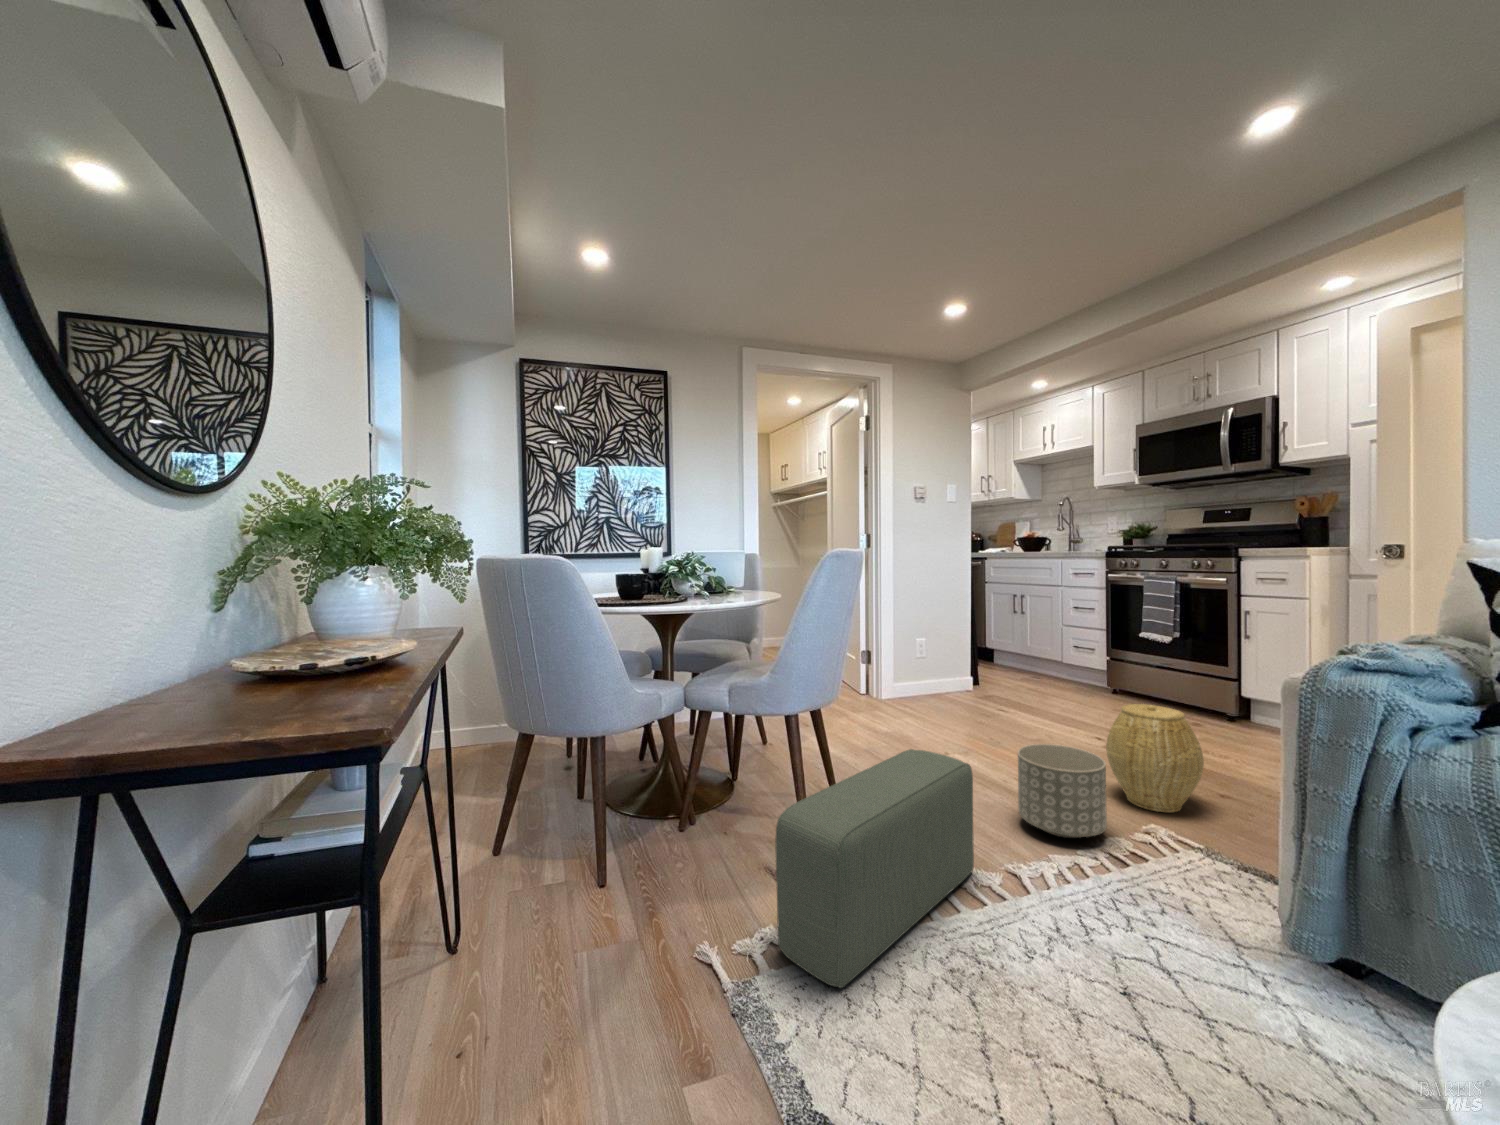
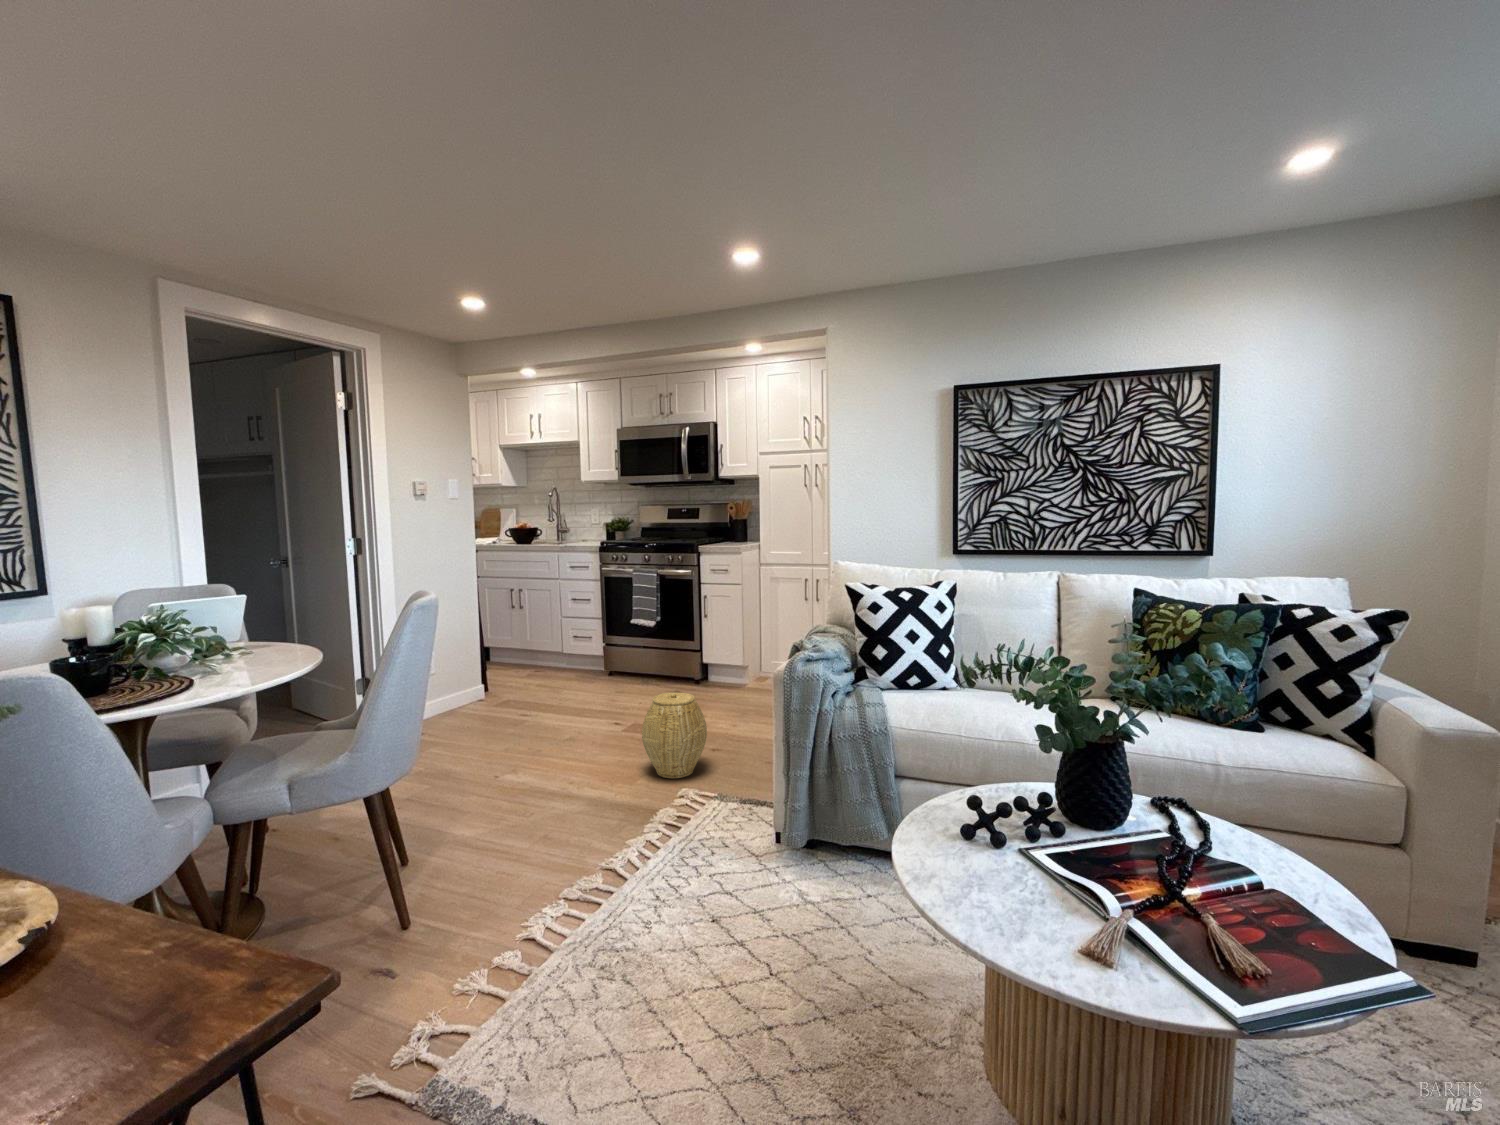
planter: present [1018,744,1107,838] -> none [589,744,659,824]
pouf: present [775,749,974,988] -> none [436,785,578,1042]

